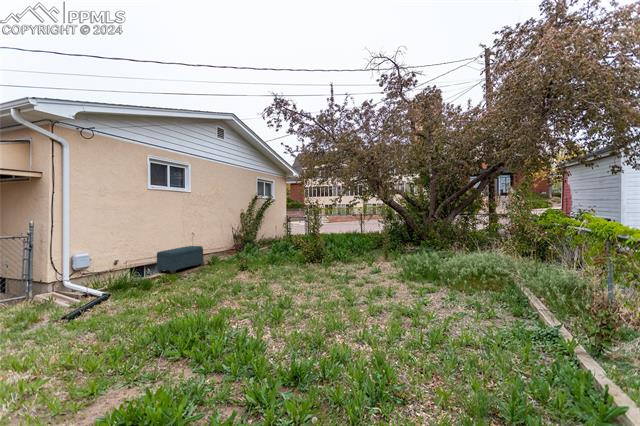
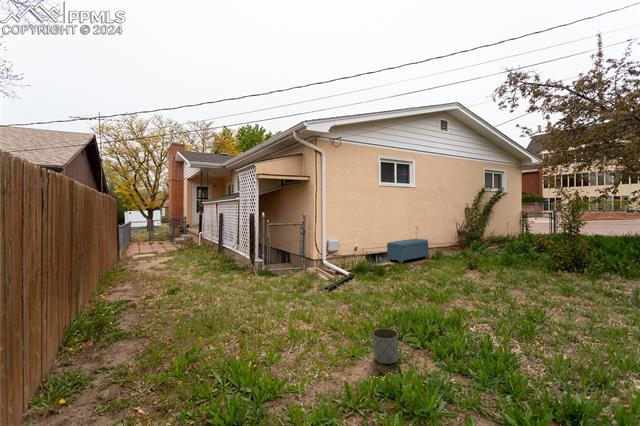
planter: none [124,344,155,383] -> present [372,328,398,364]

